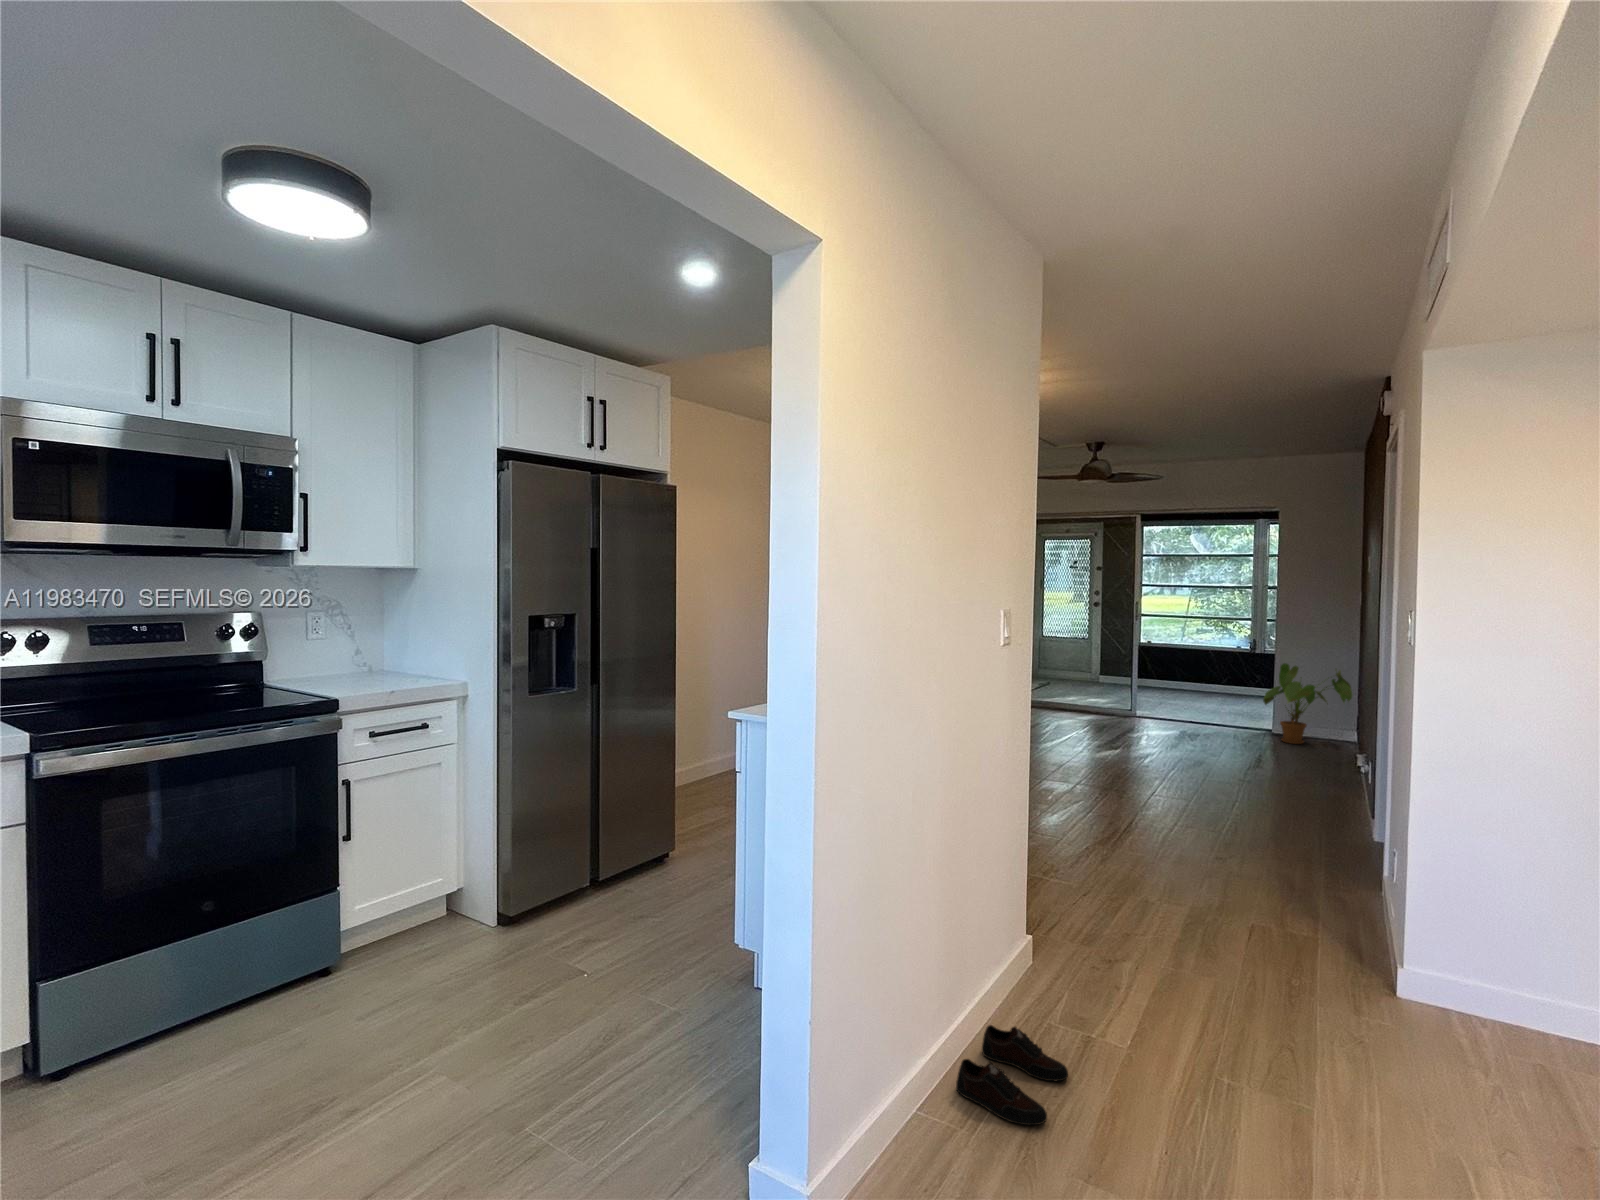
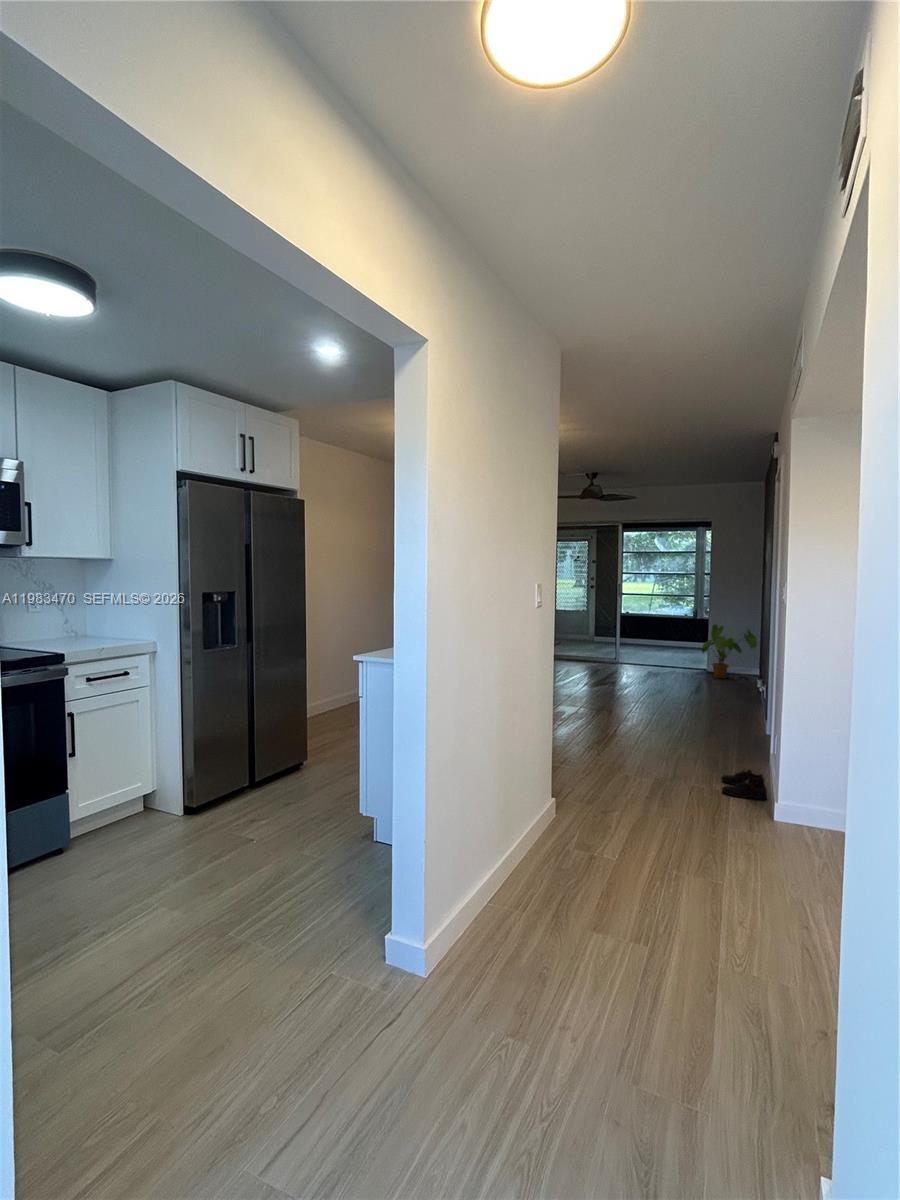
shoe: present [956,1025,1068,1125] -> present [721,770,767,799]

